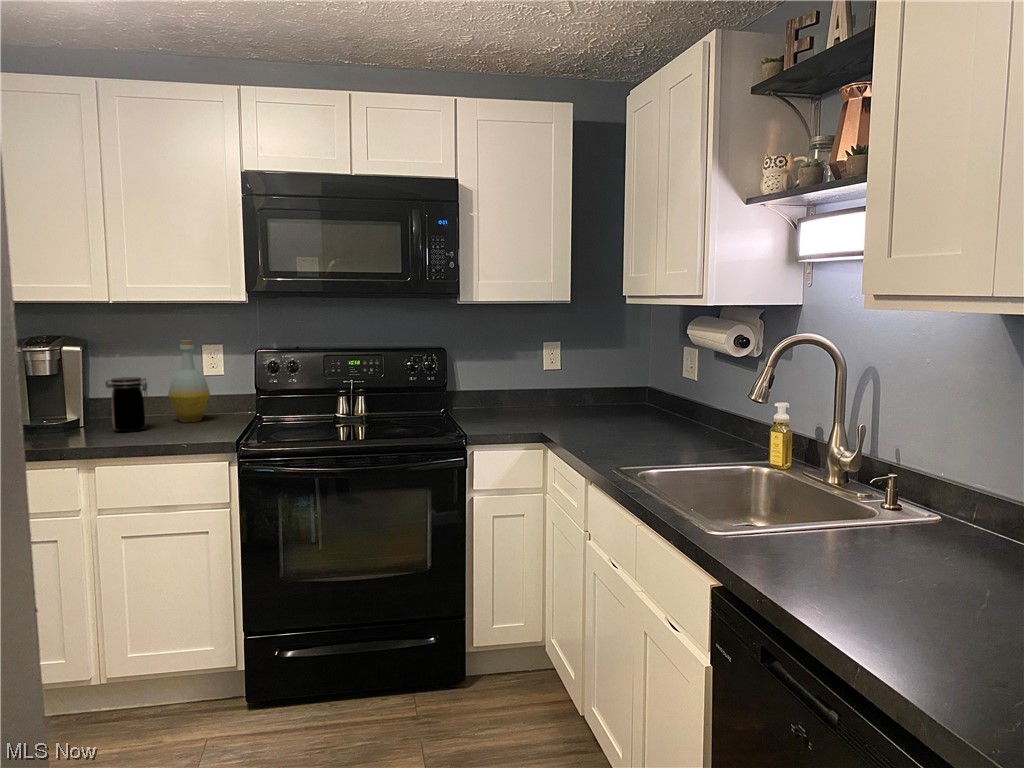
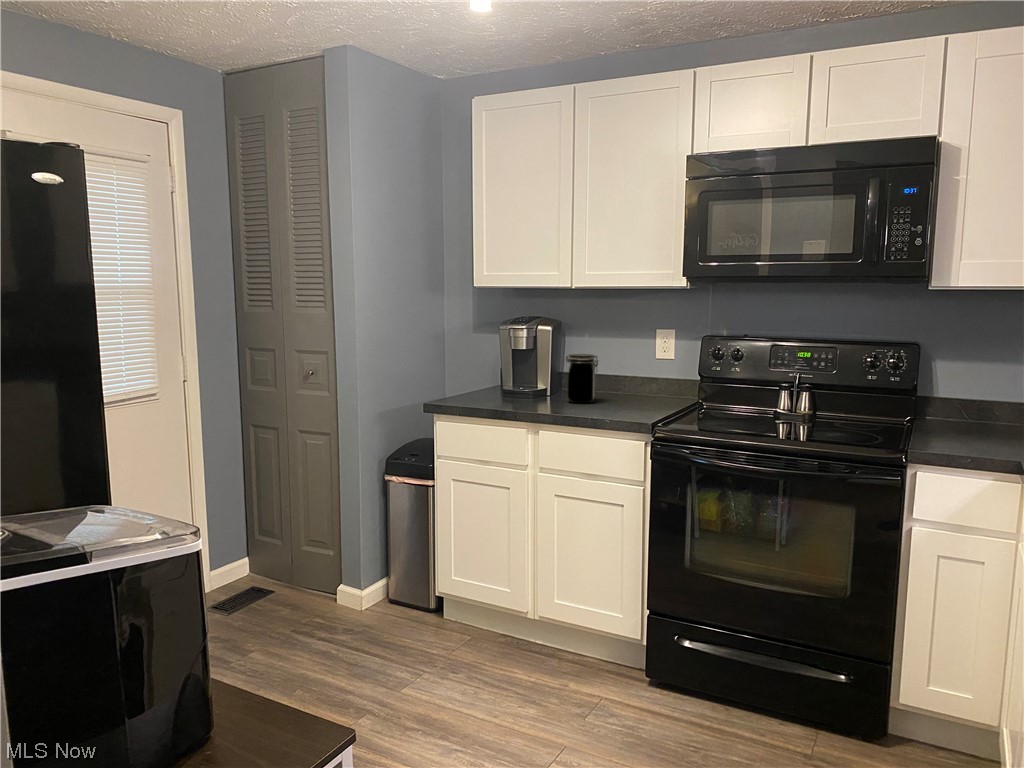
bottle: present [168,340,210,422] -> none [620,323,657,401]

